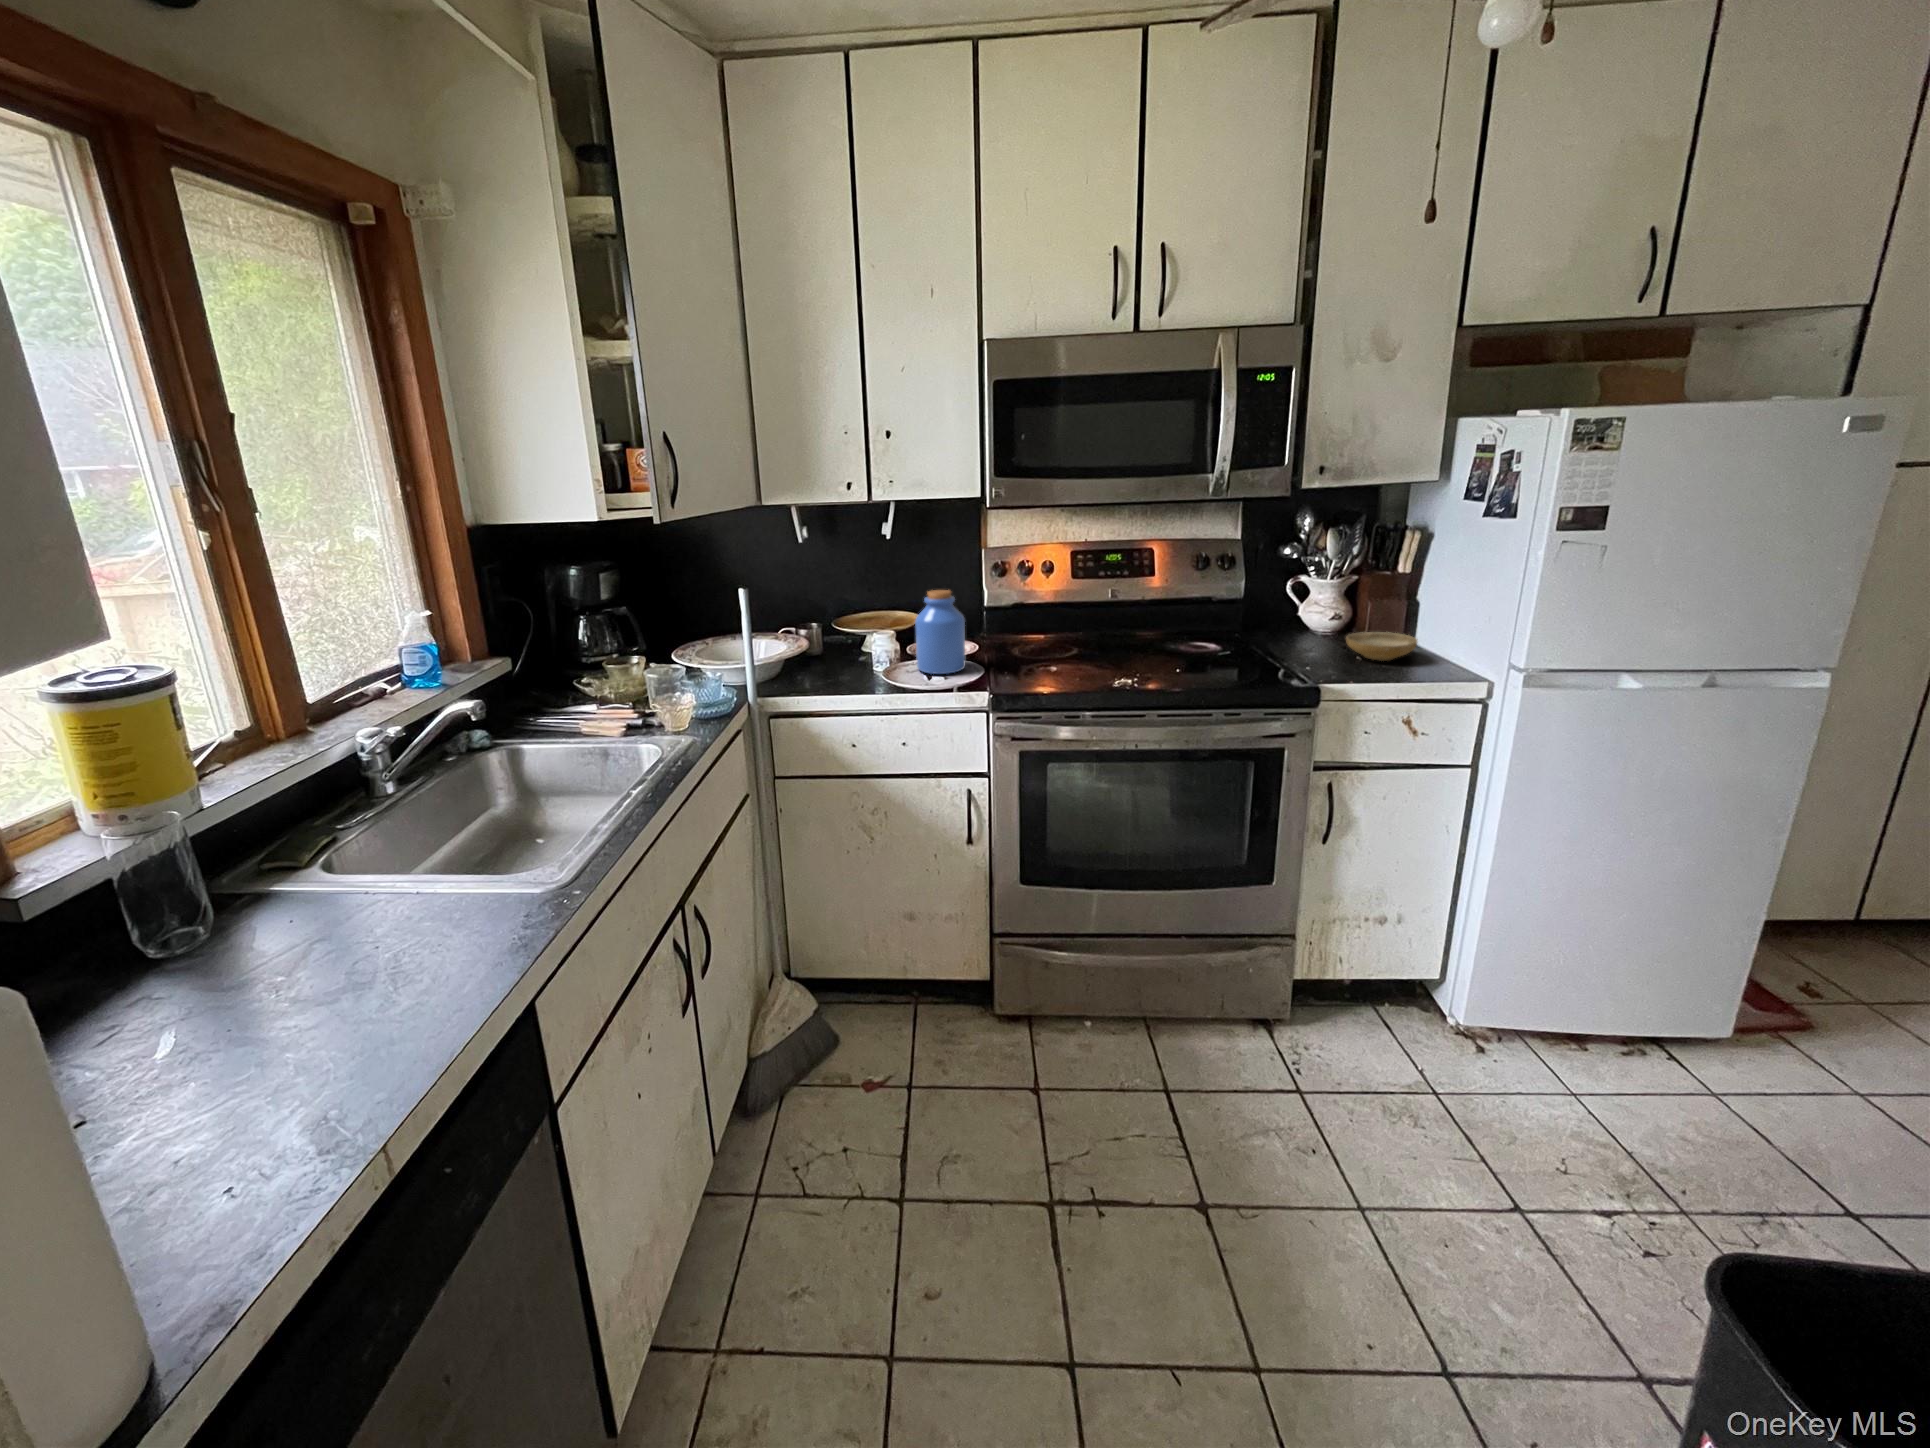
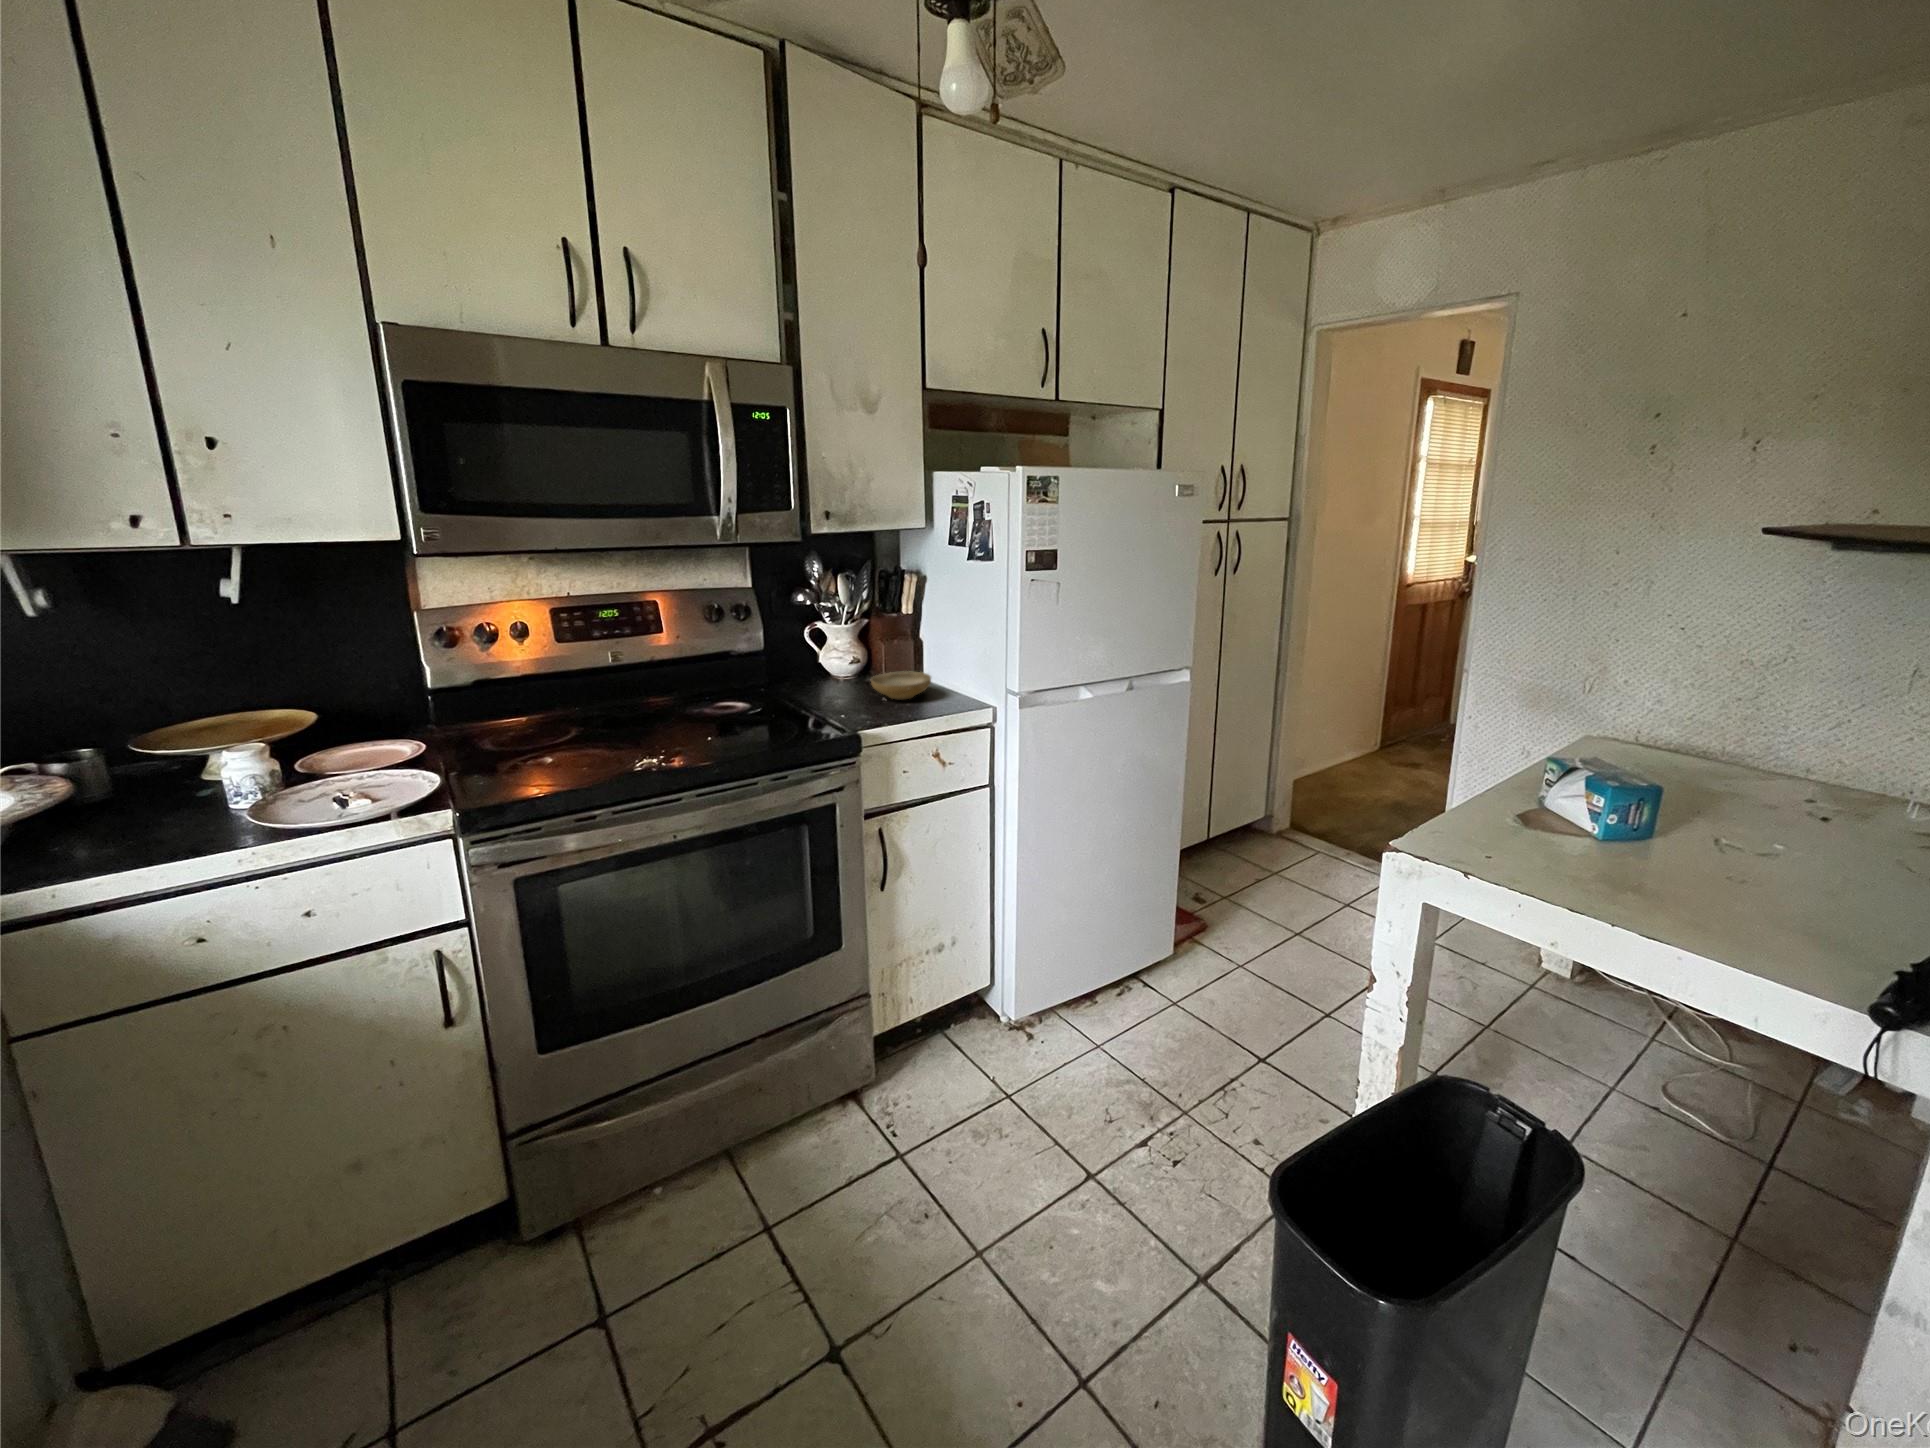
jar: present [915,590,965,674] -> none [305,672,407,797]

